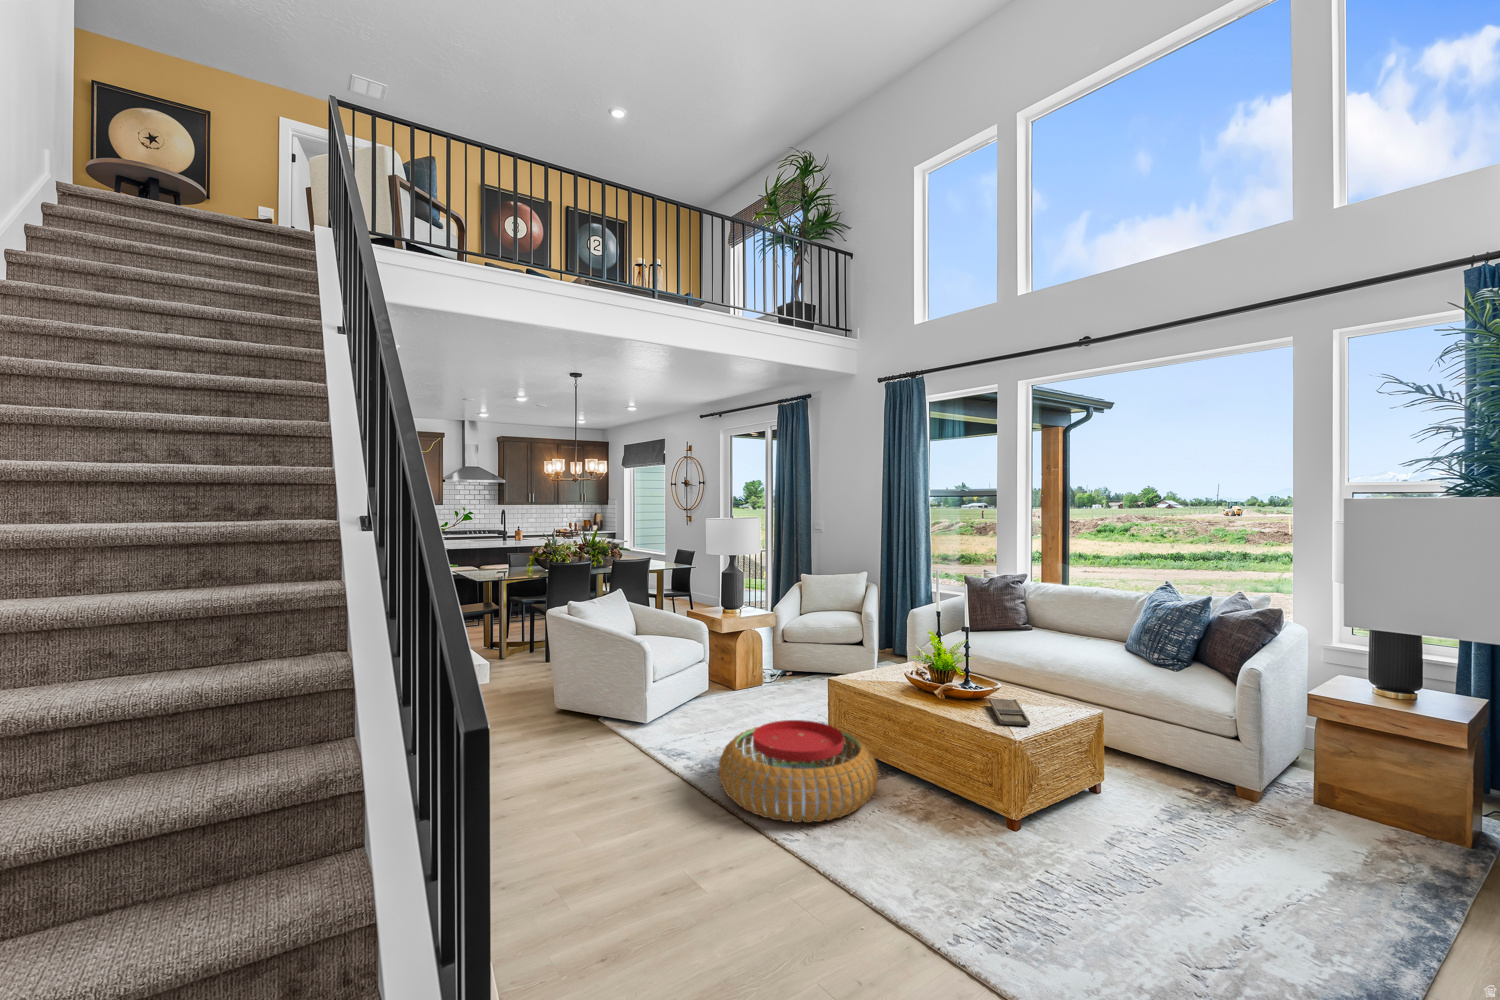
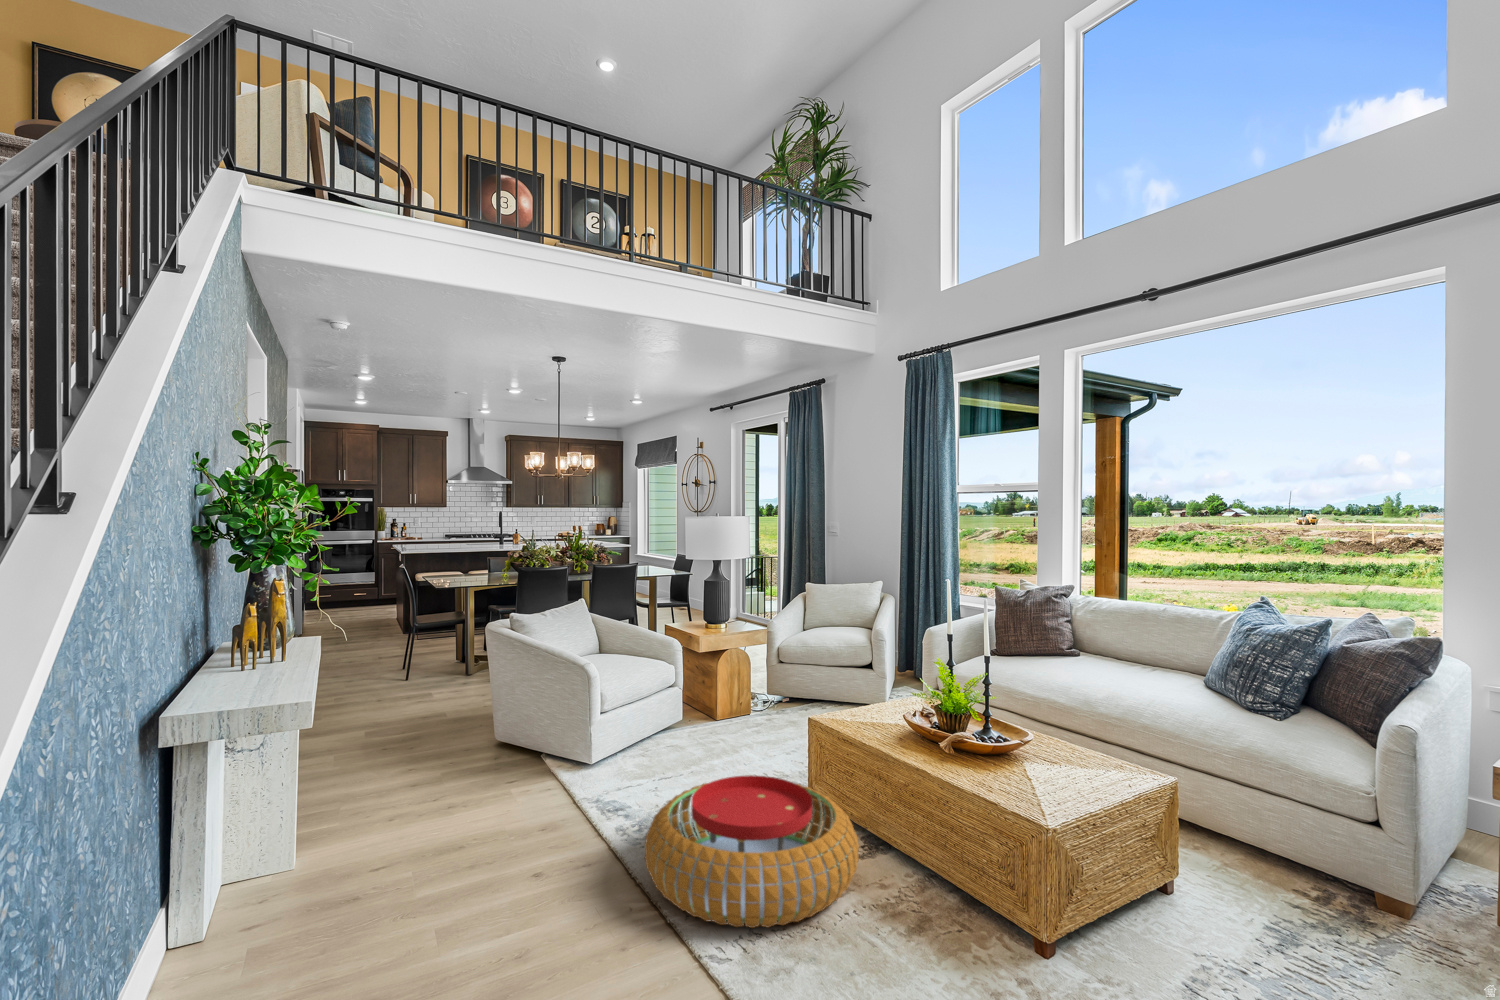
tray: present [989,698,1030,726] -> none [1015,755,1069,801]

